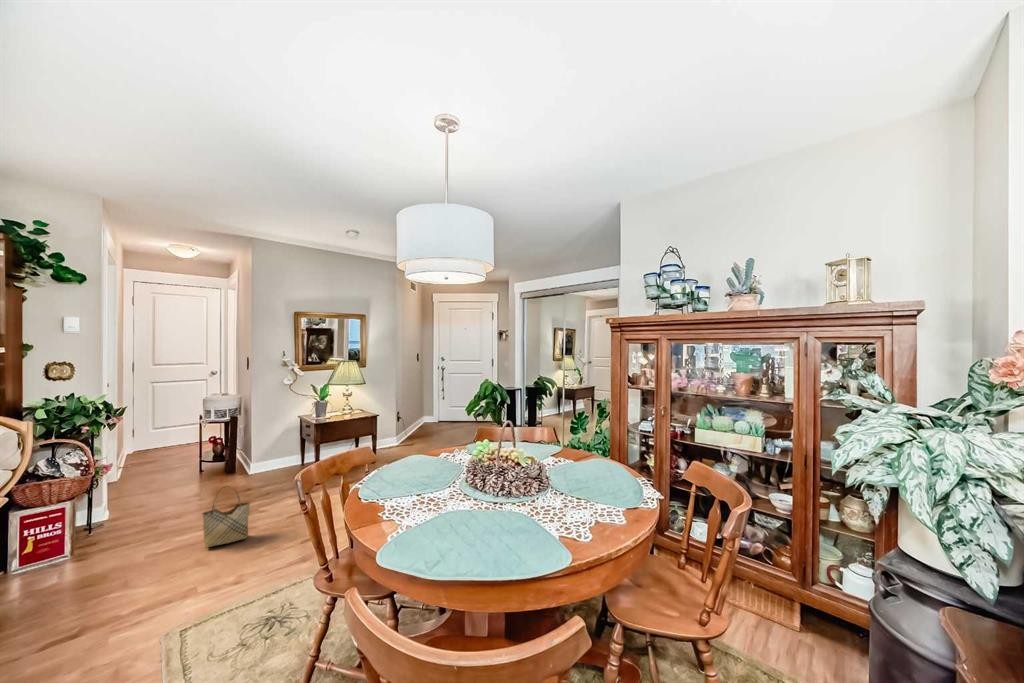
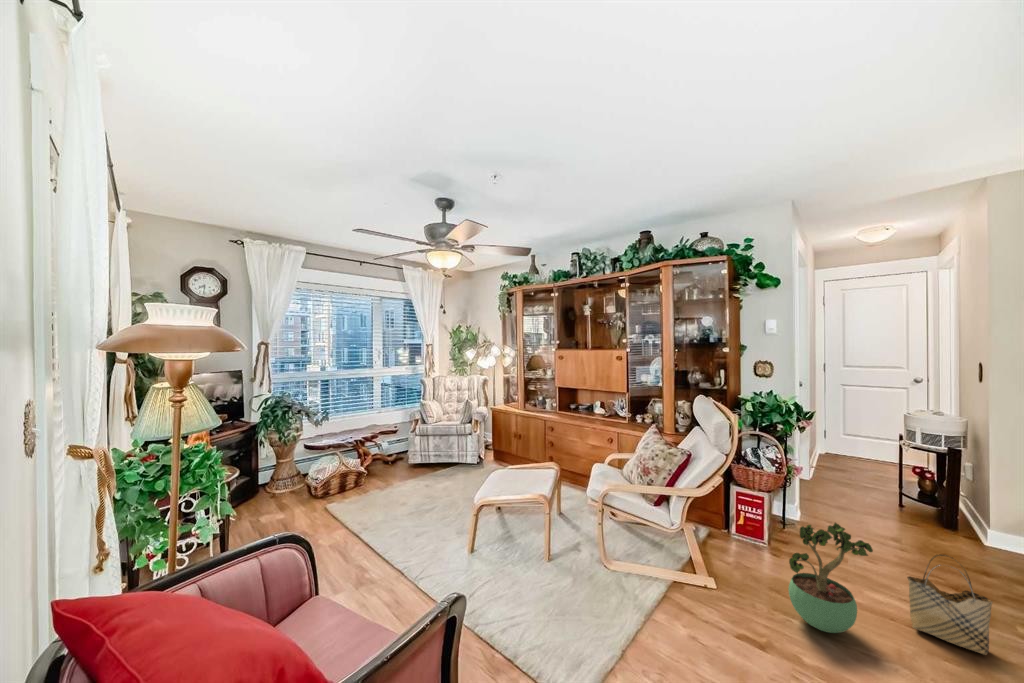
potted plant: none [101,493,177,593] -> present [788,523,873,633]

